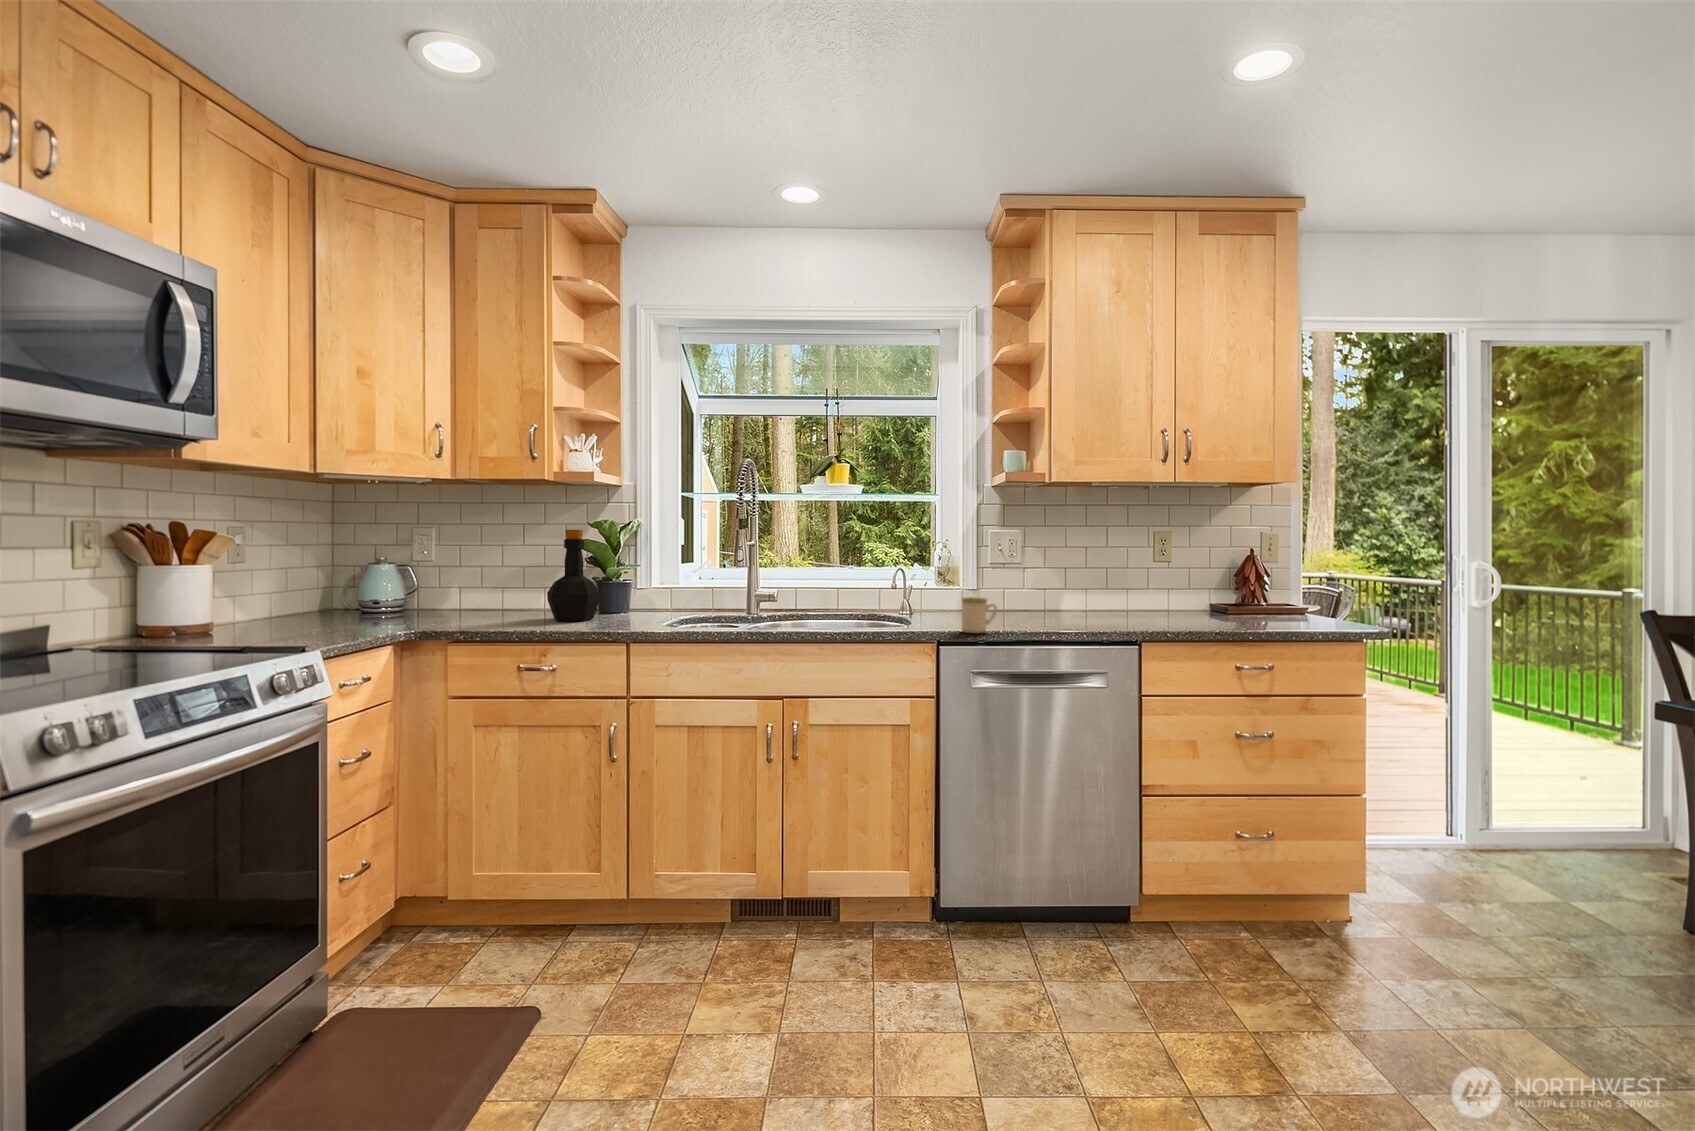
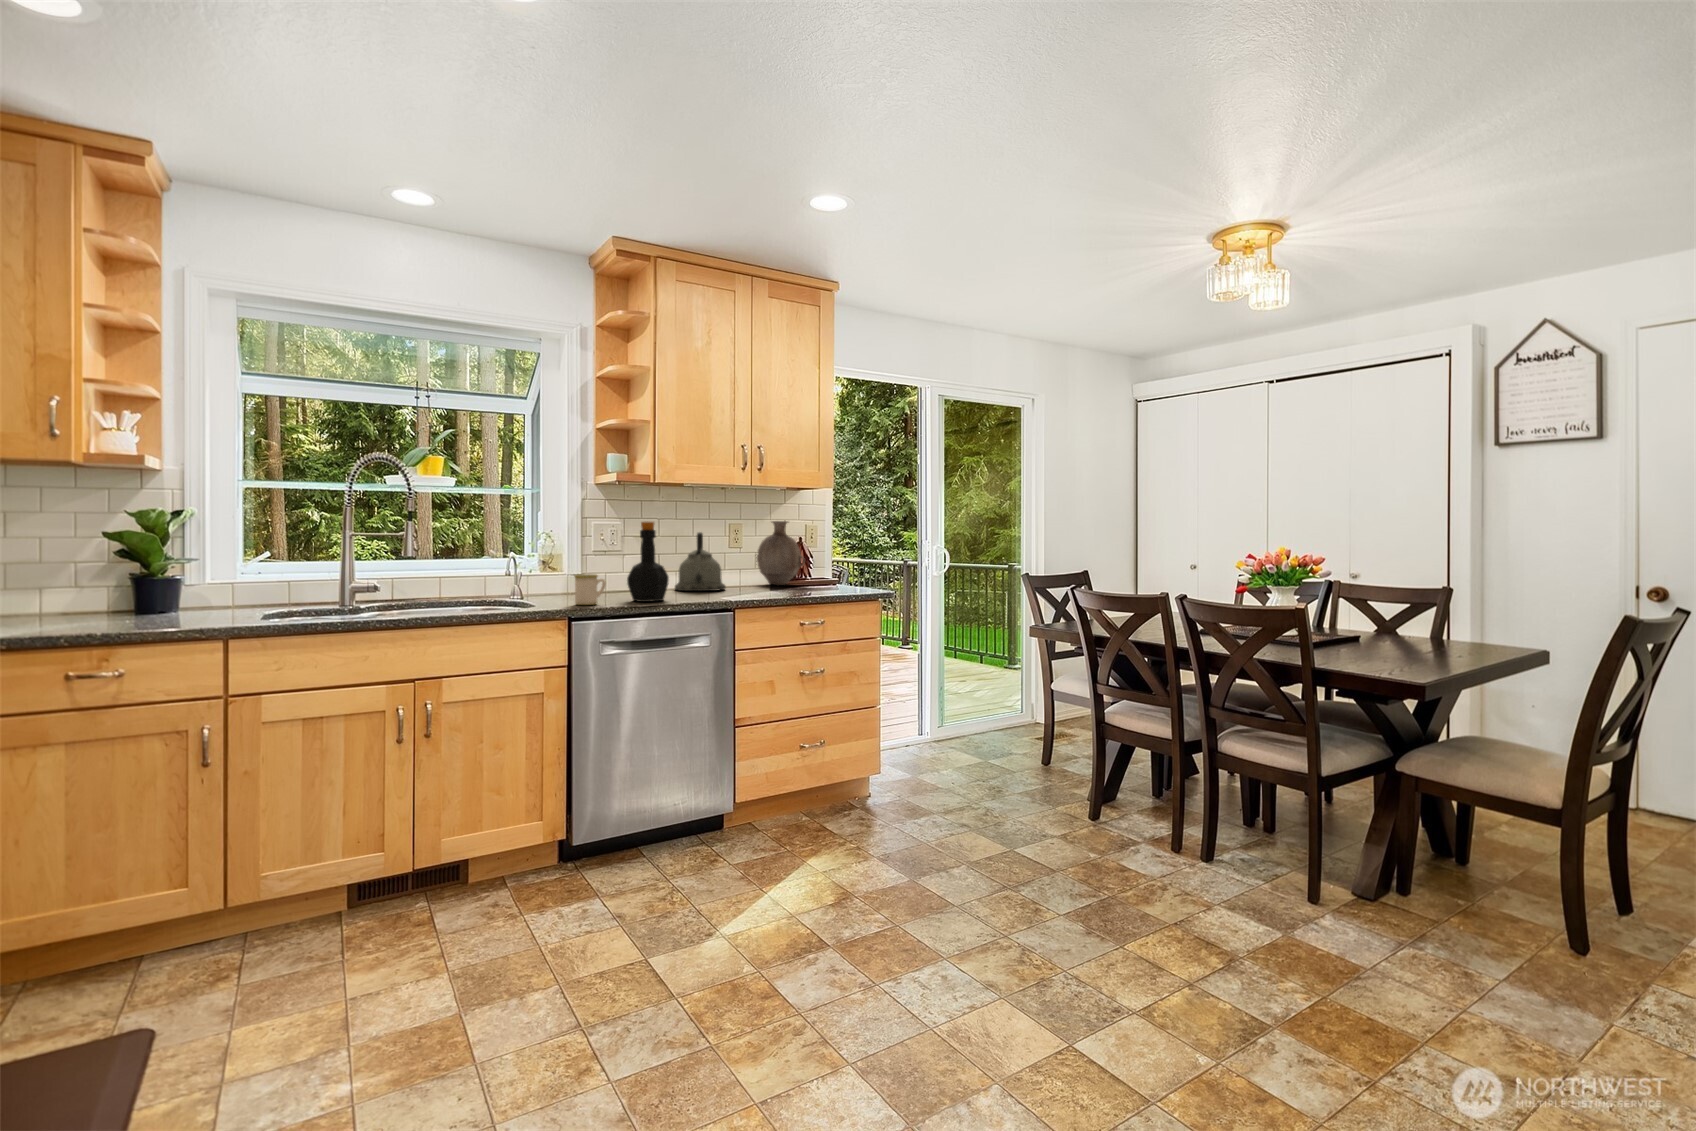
bottle: present [547,530,600,621] -> present [627,522,669,602]
vase: none [1200,536,1270,618] -> present [756,521,805,585]
kettle: none [1092,550,1156,622] -> present [675,532,726,591]

